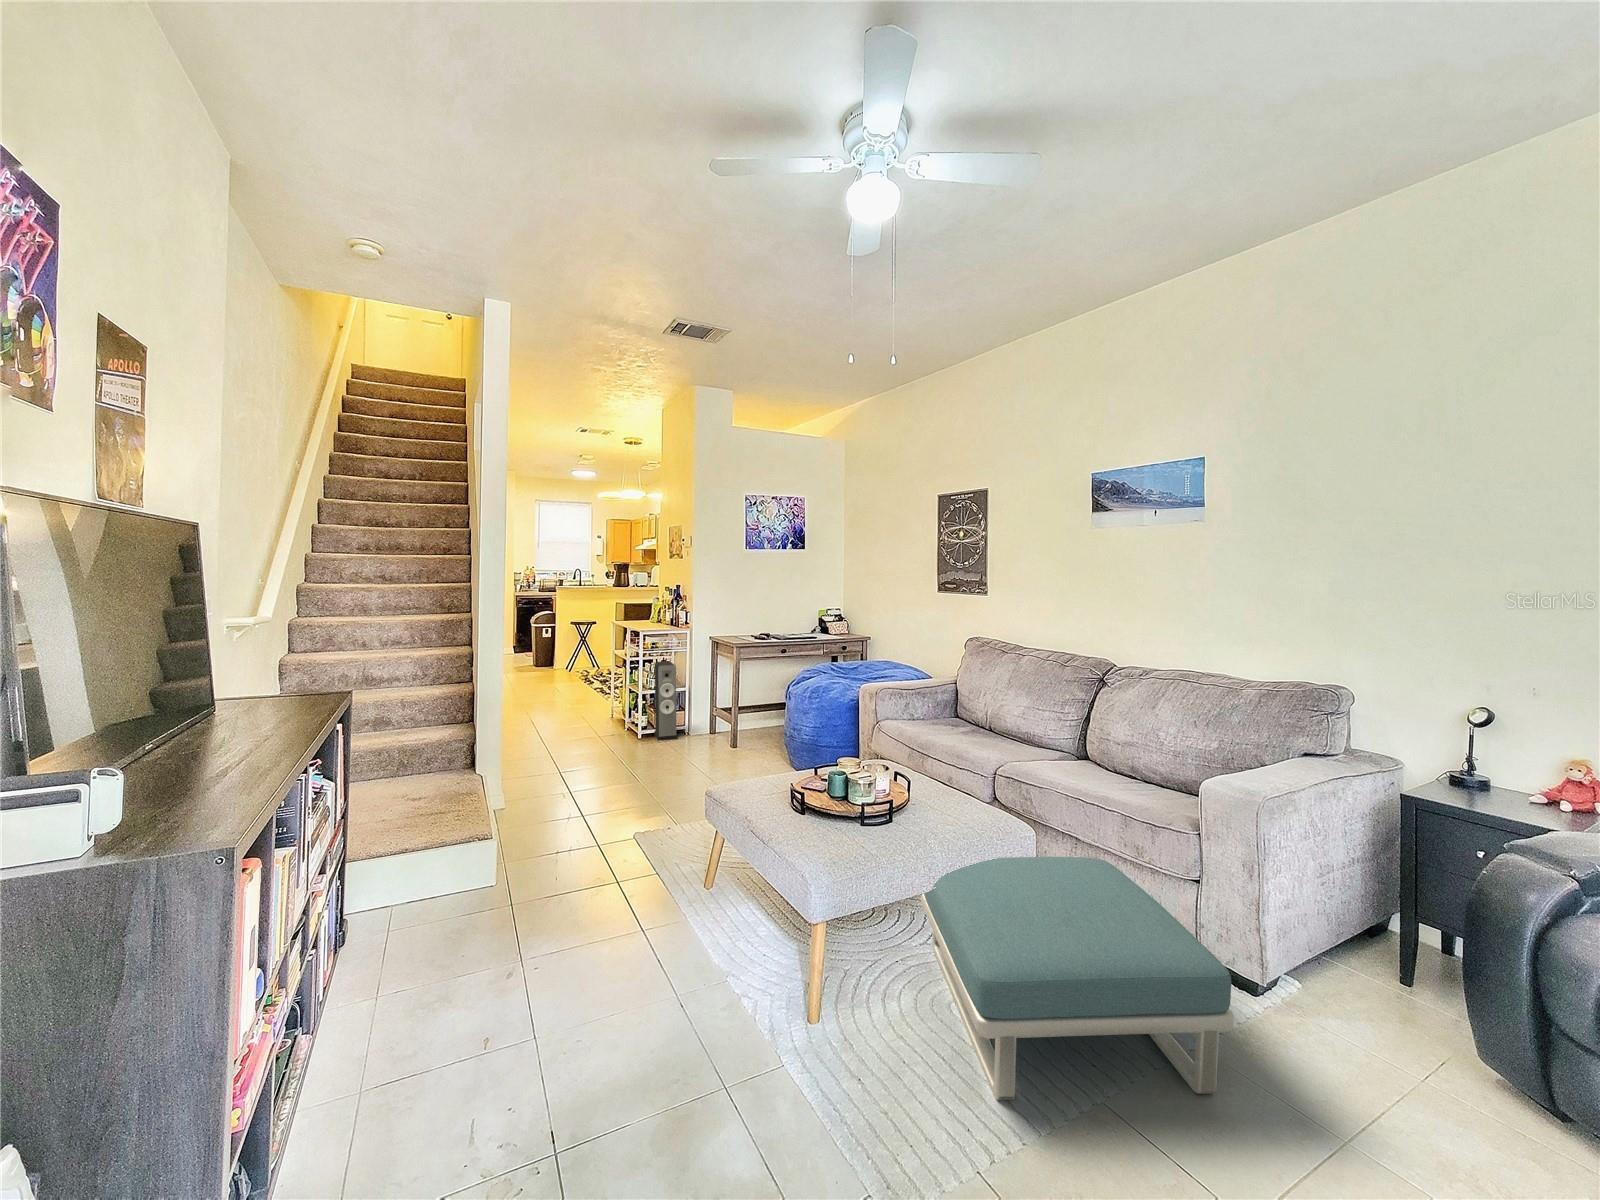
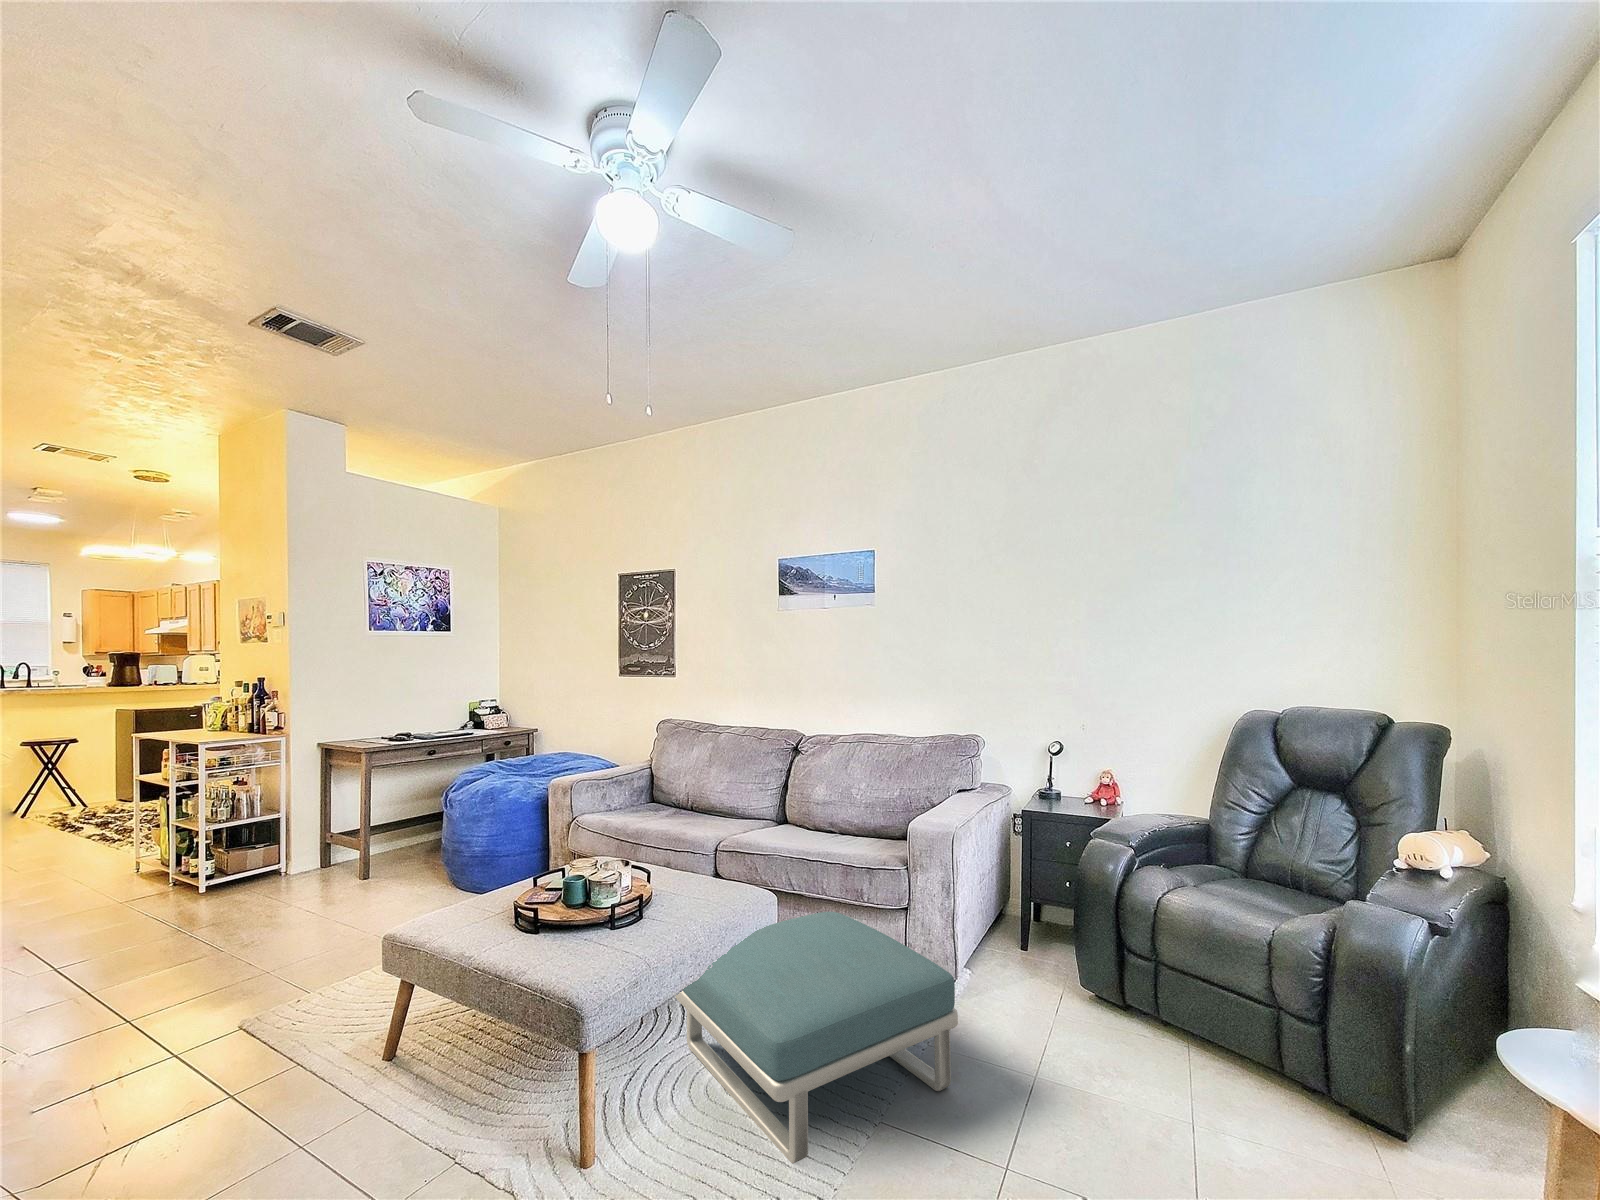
speaker: present [654,661,678,741] -> none [223,782,269,897]

